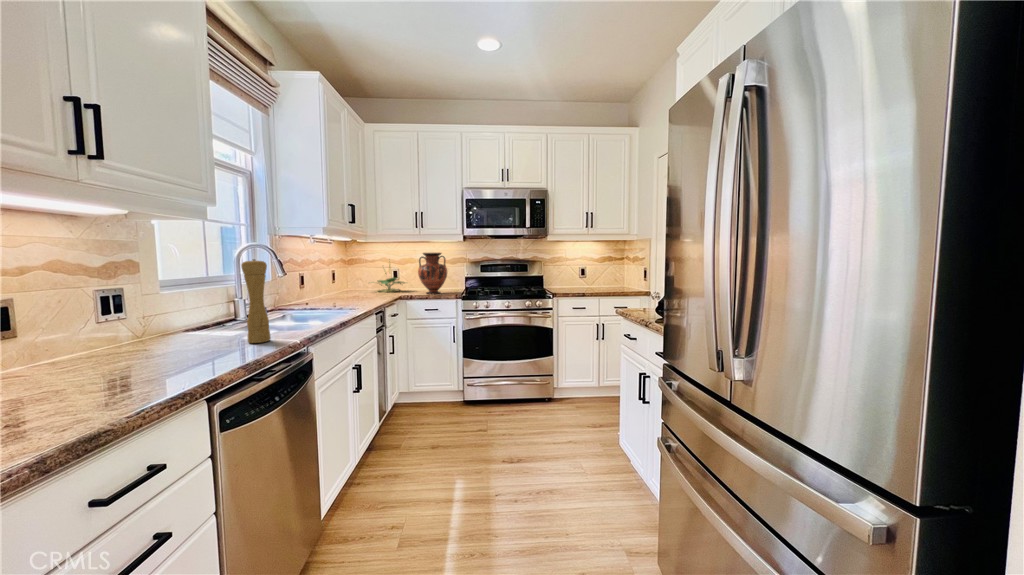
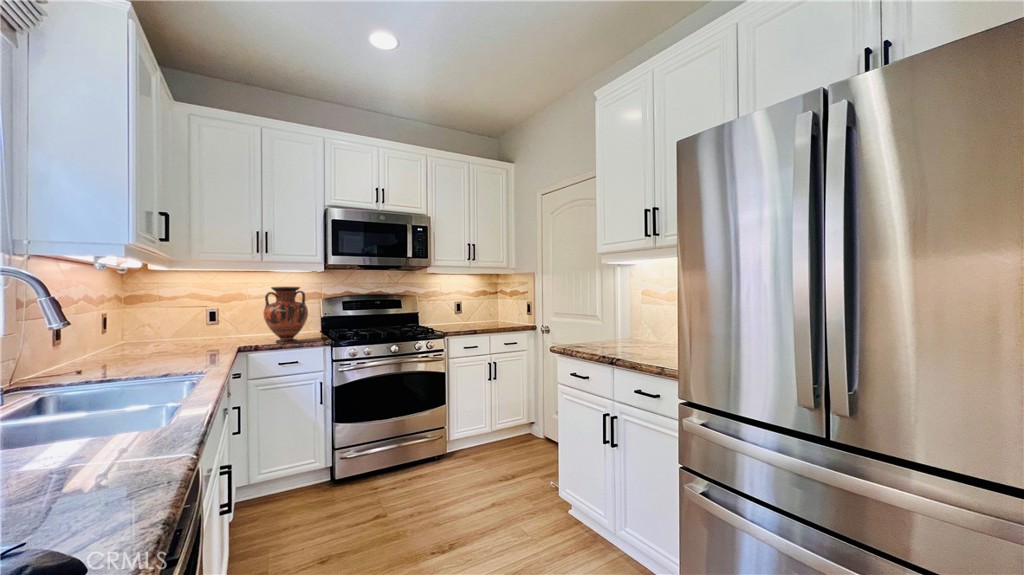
pepper mill: present [241,259,271,343] -> none [81,310,139,478]
potted plant: present [378,273,405,292] -> none [163,295,240,345]

